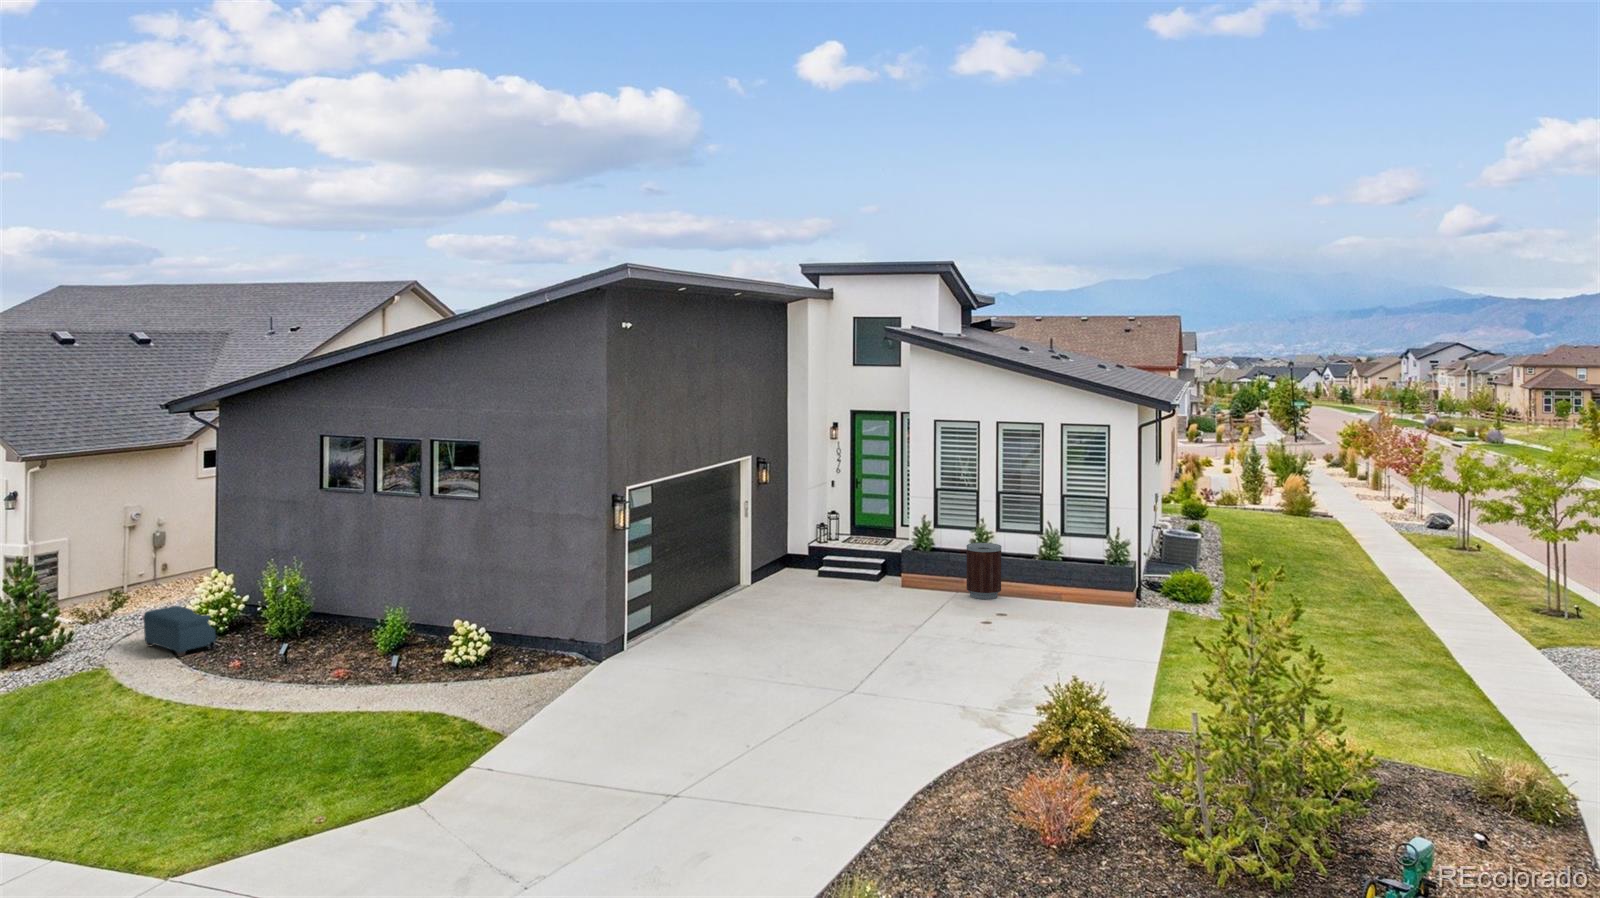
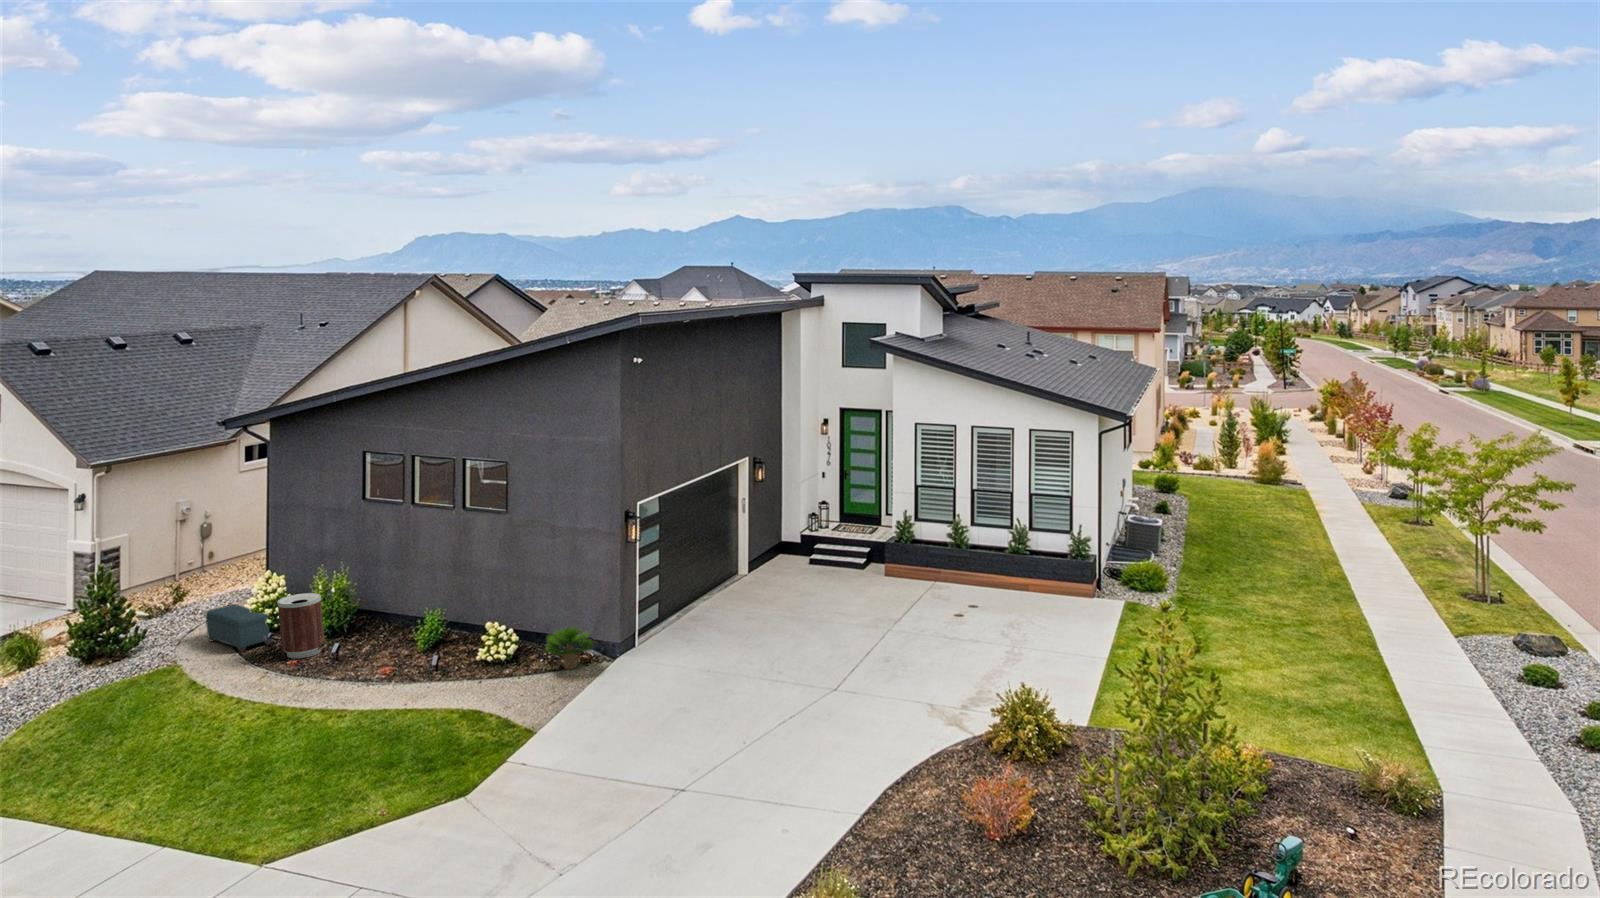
trash can: present [967,543,1001,599] -> present [277,593,324,659]
potted plant: none [519,623,578,674] -> present [547,627,593,669]

